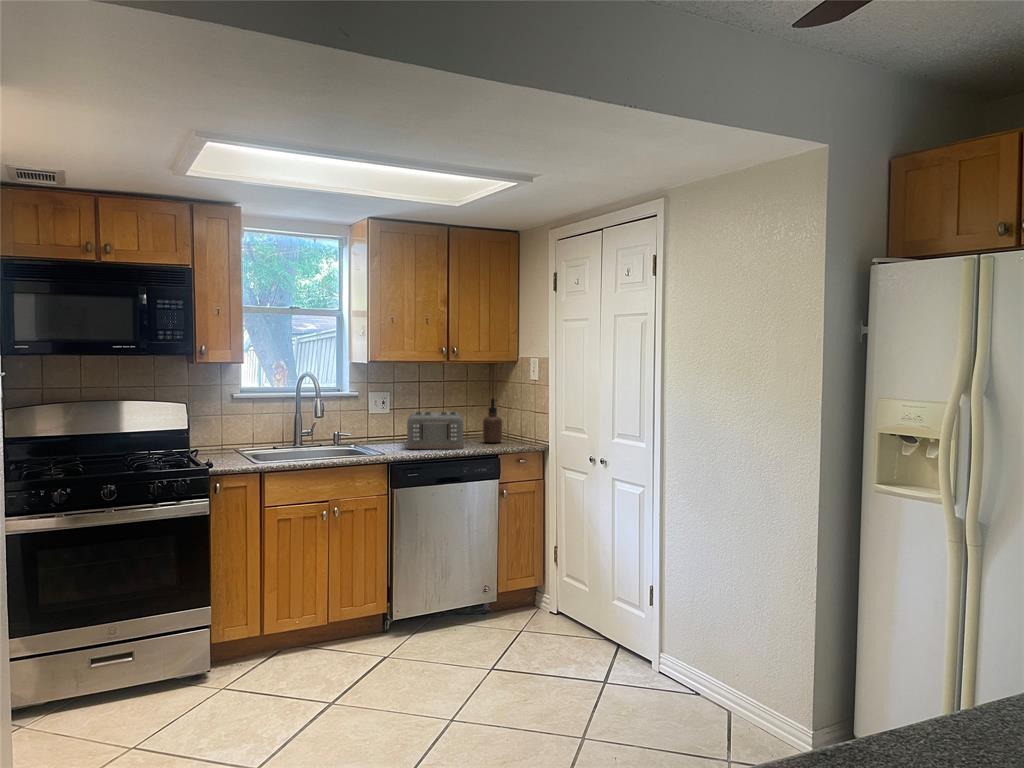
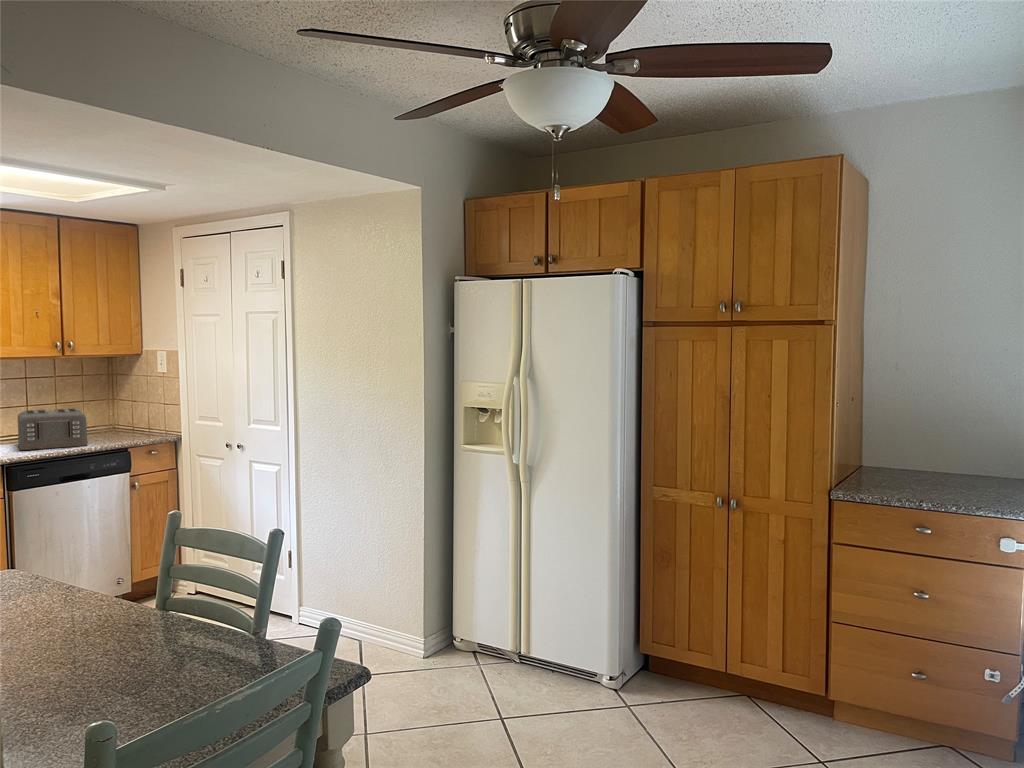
soap dispenser: present [483,399,502,443] -> none [107,393,129,438]

